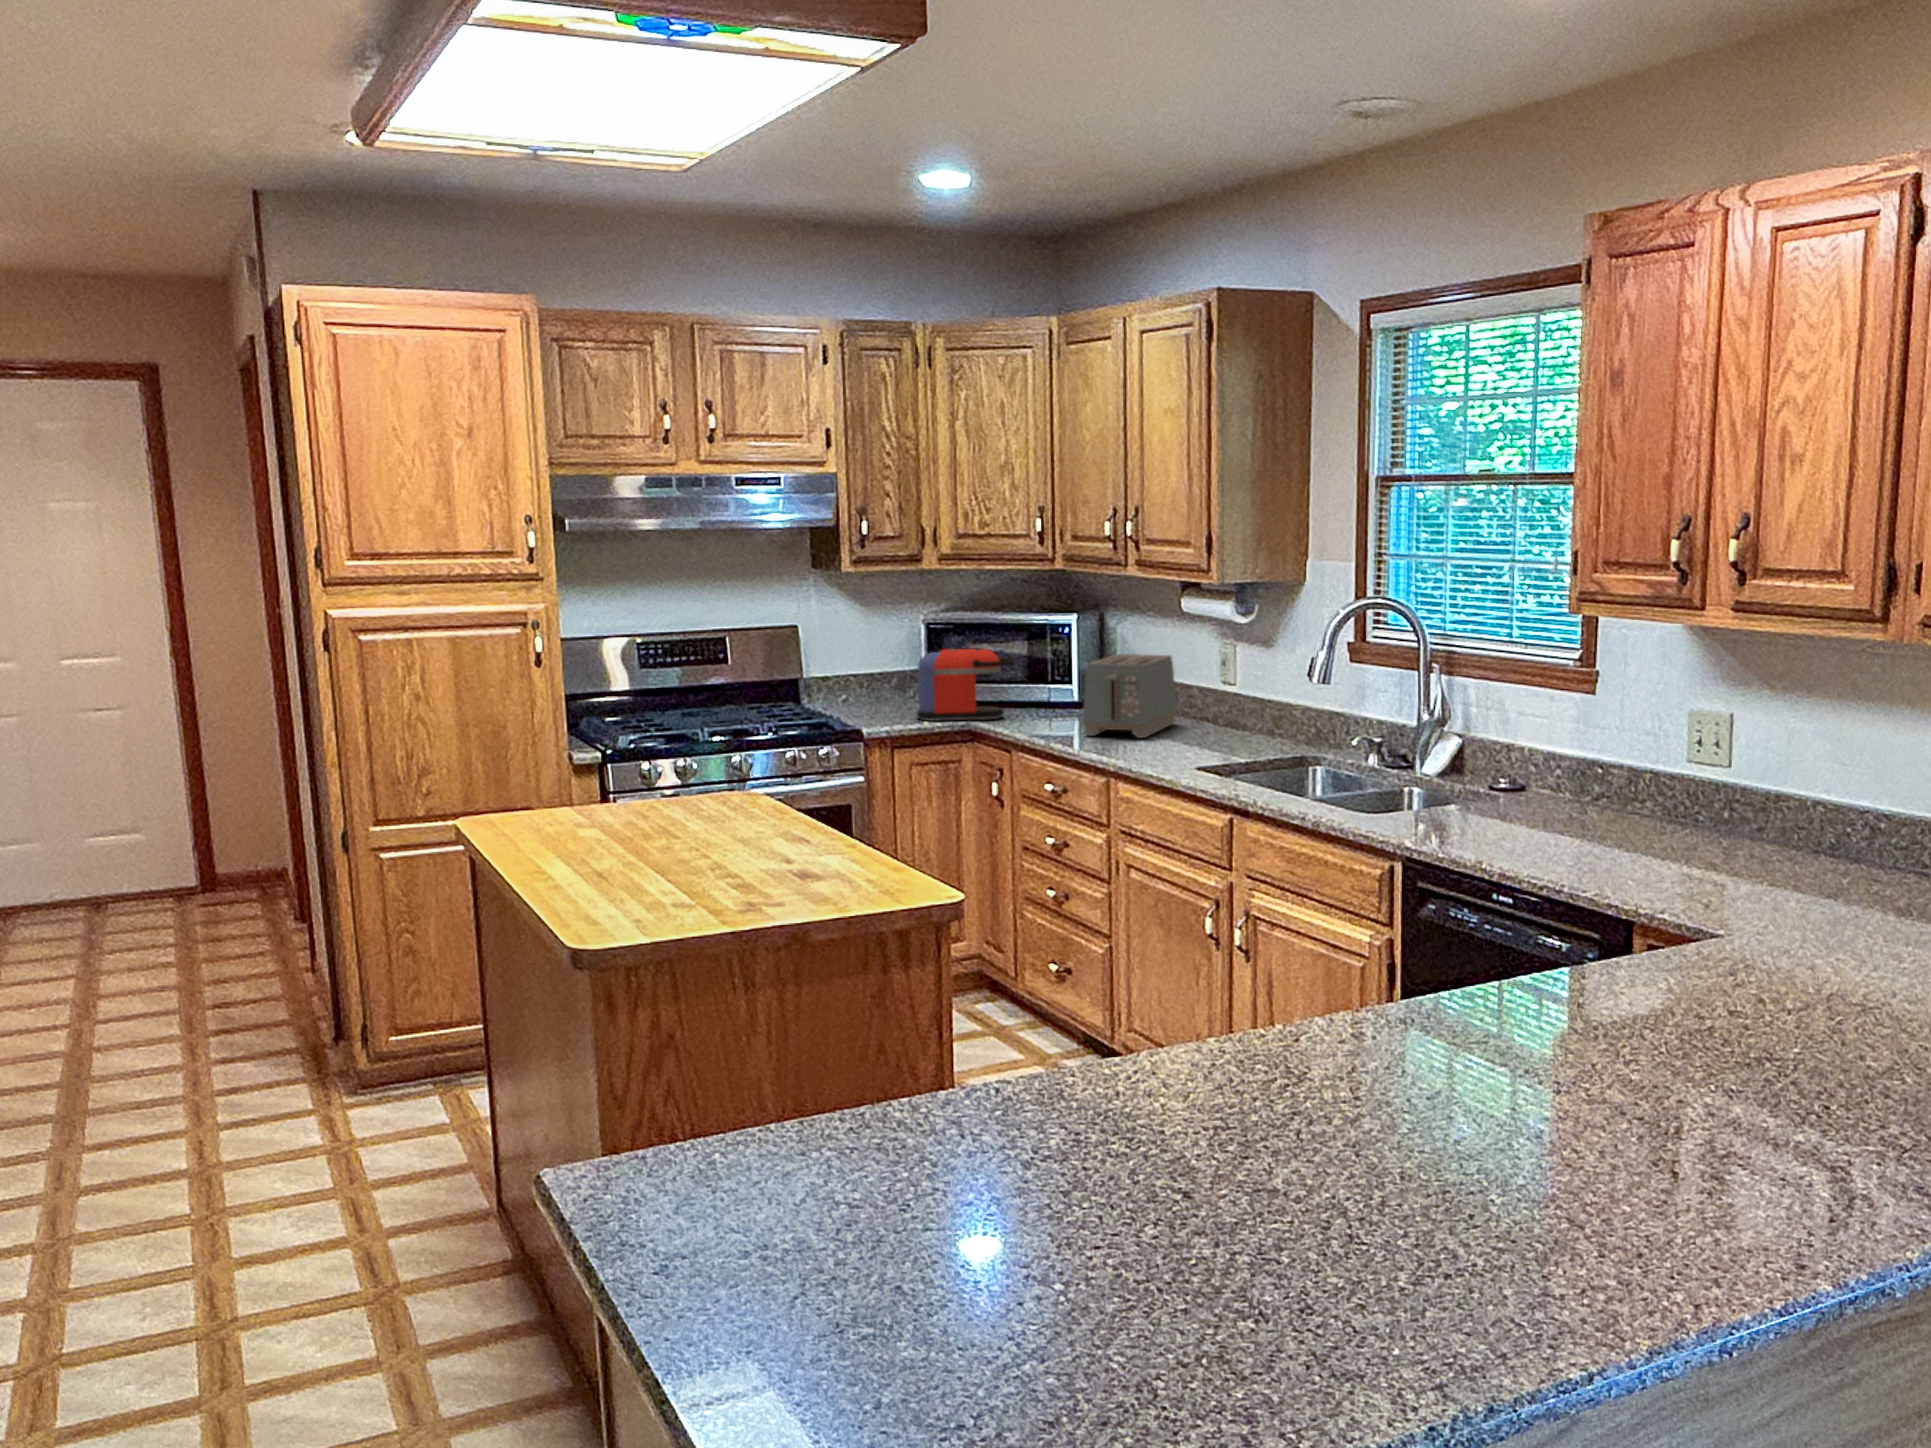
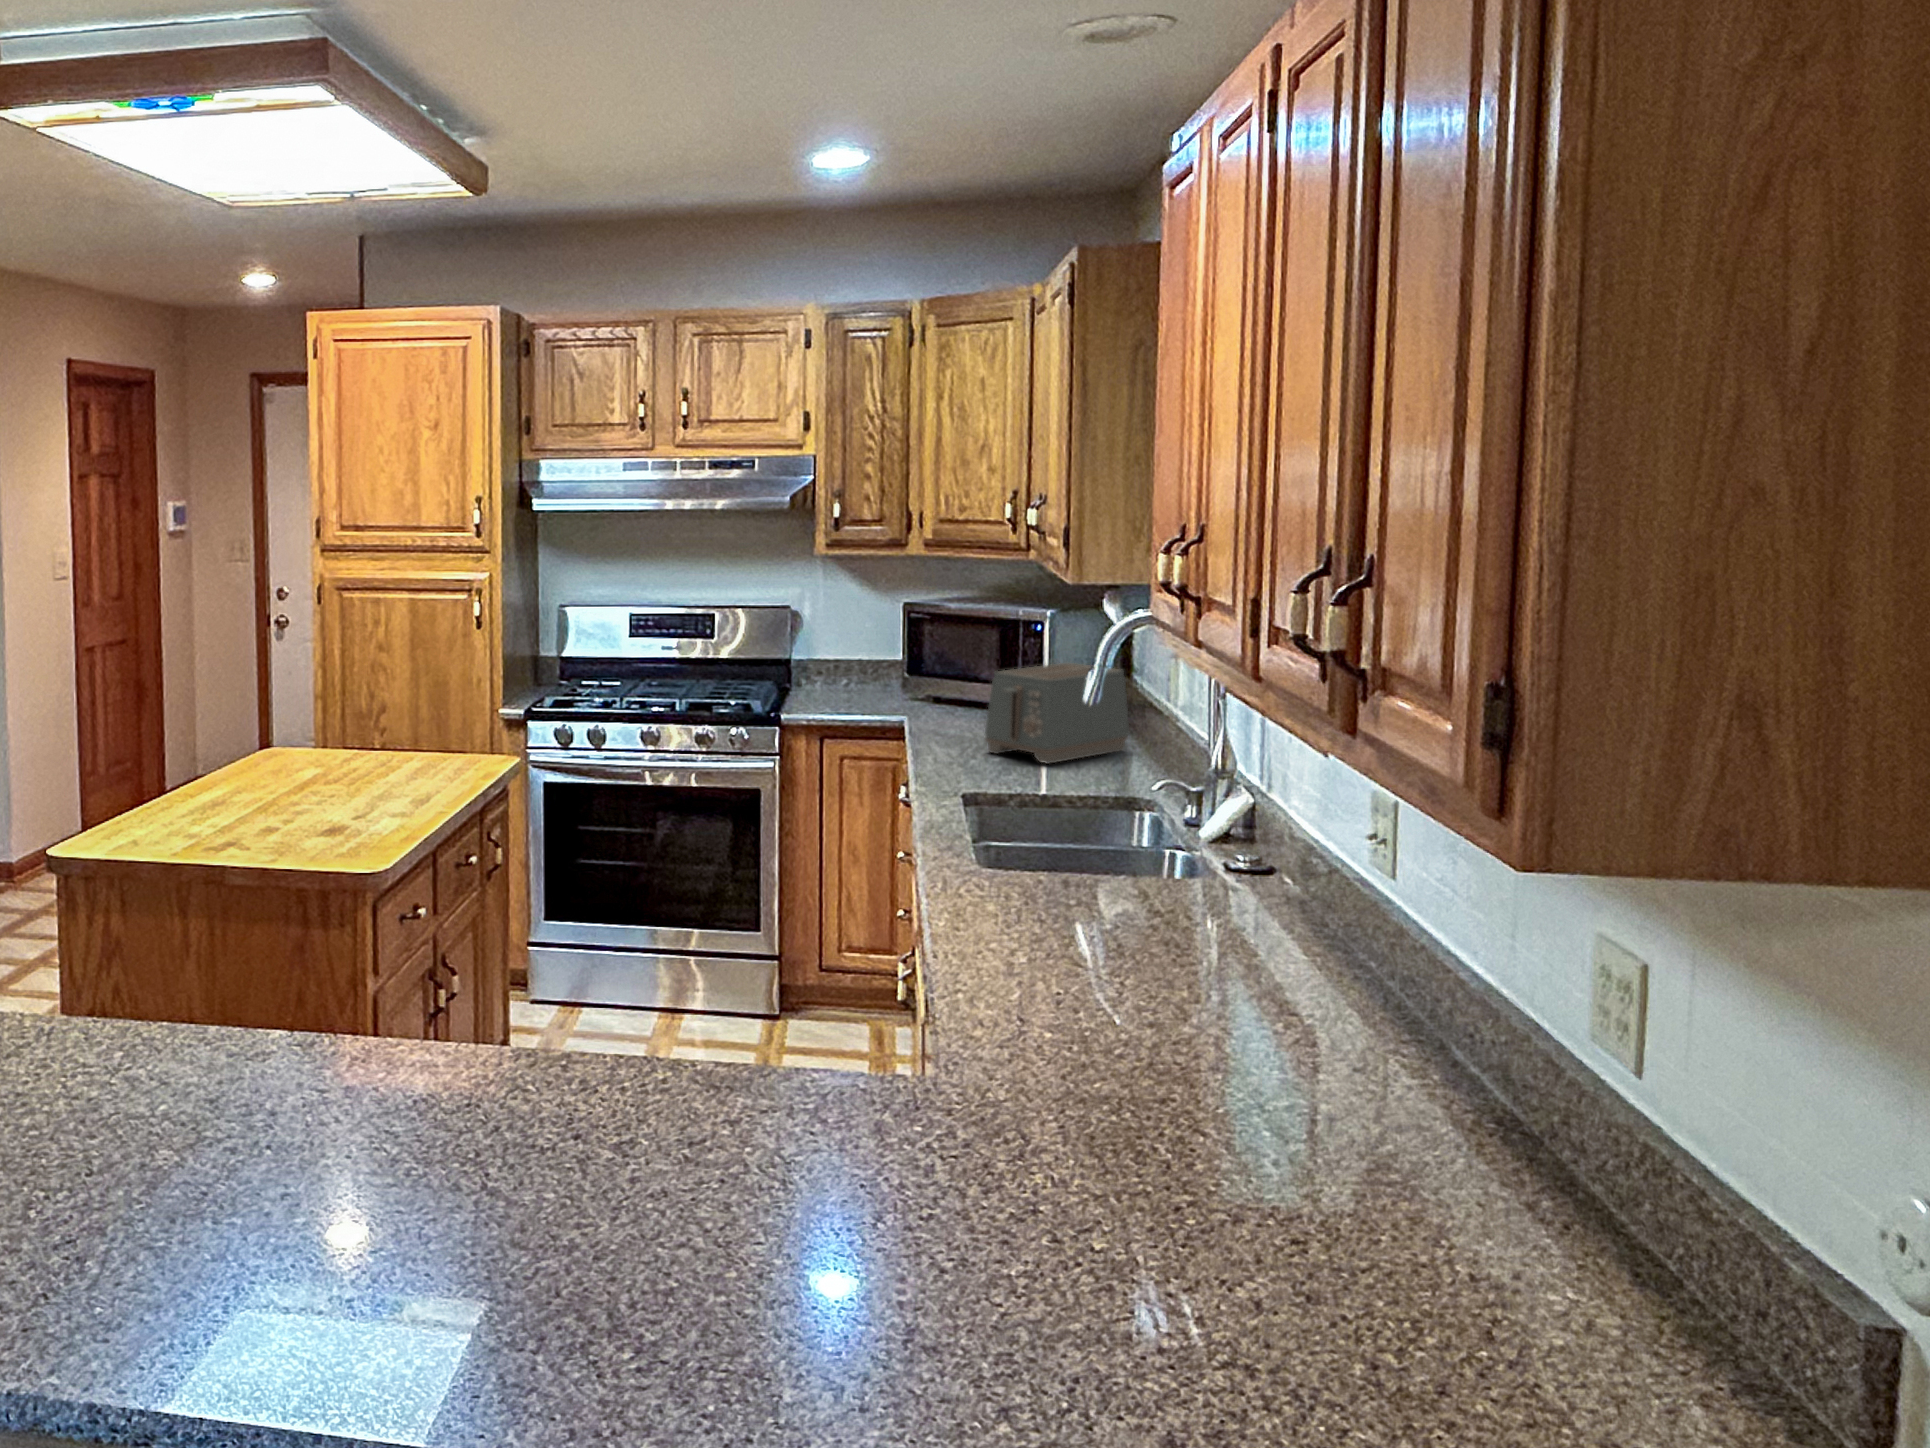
coffee maker: present [917,649,1015,721] -> none [852,641,961,720]

